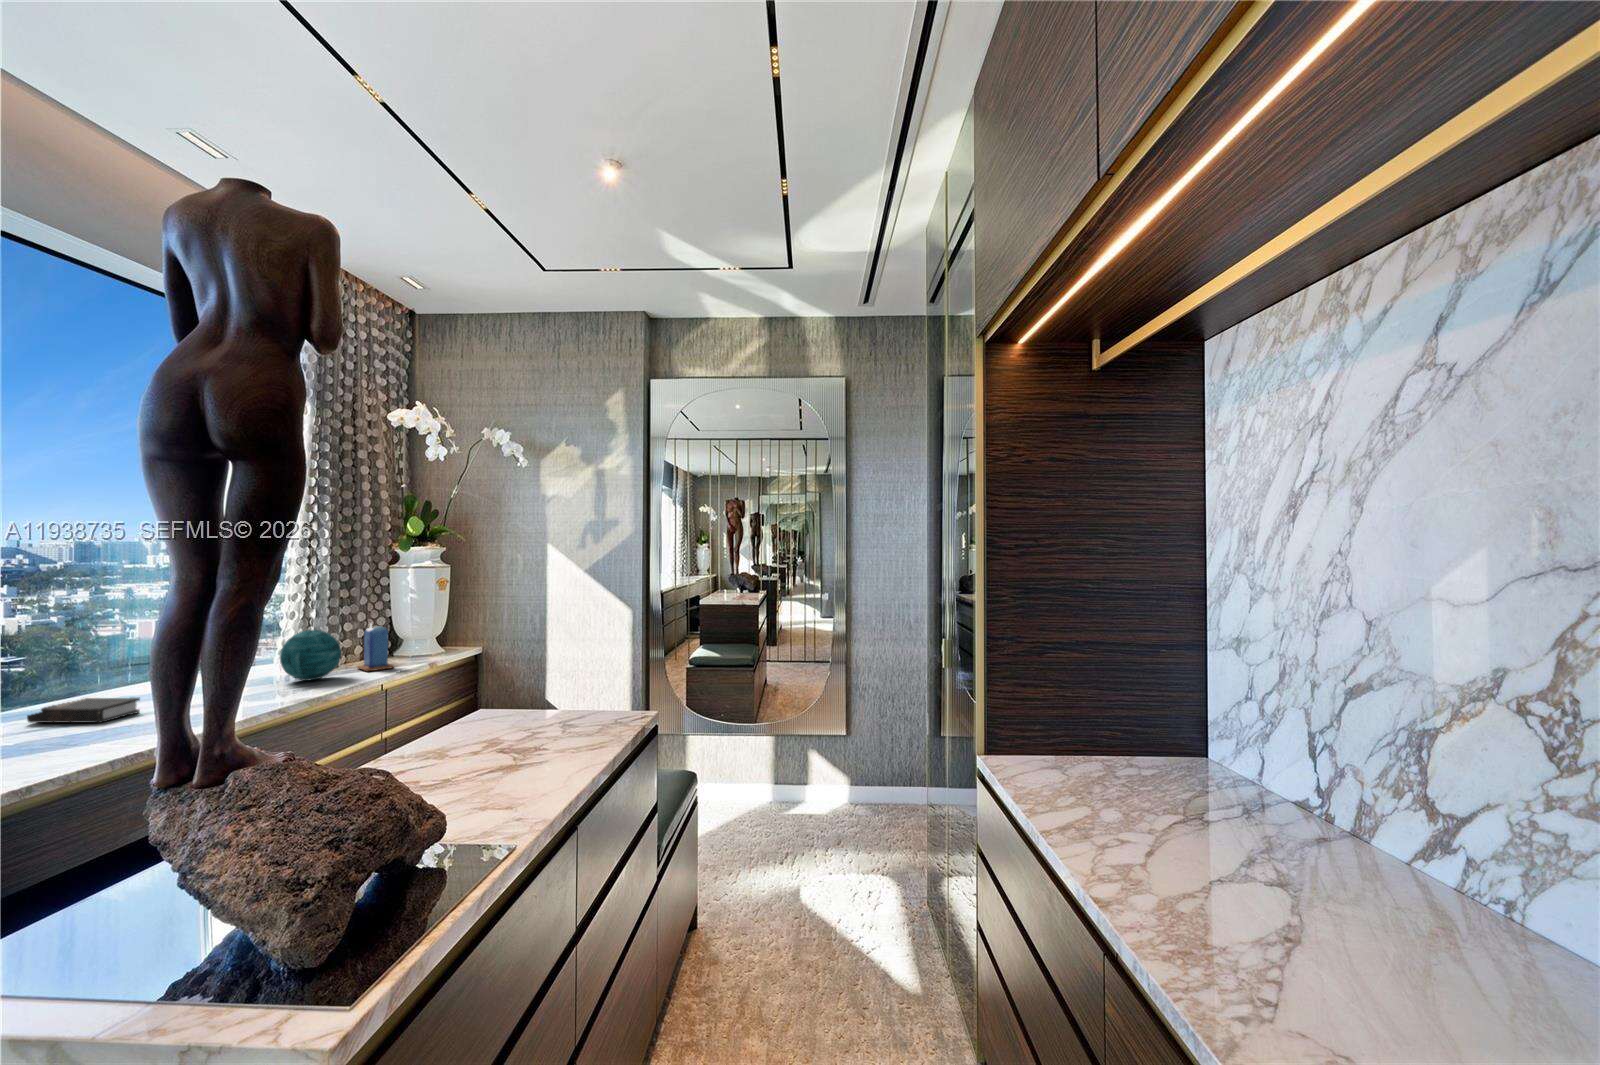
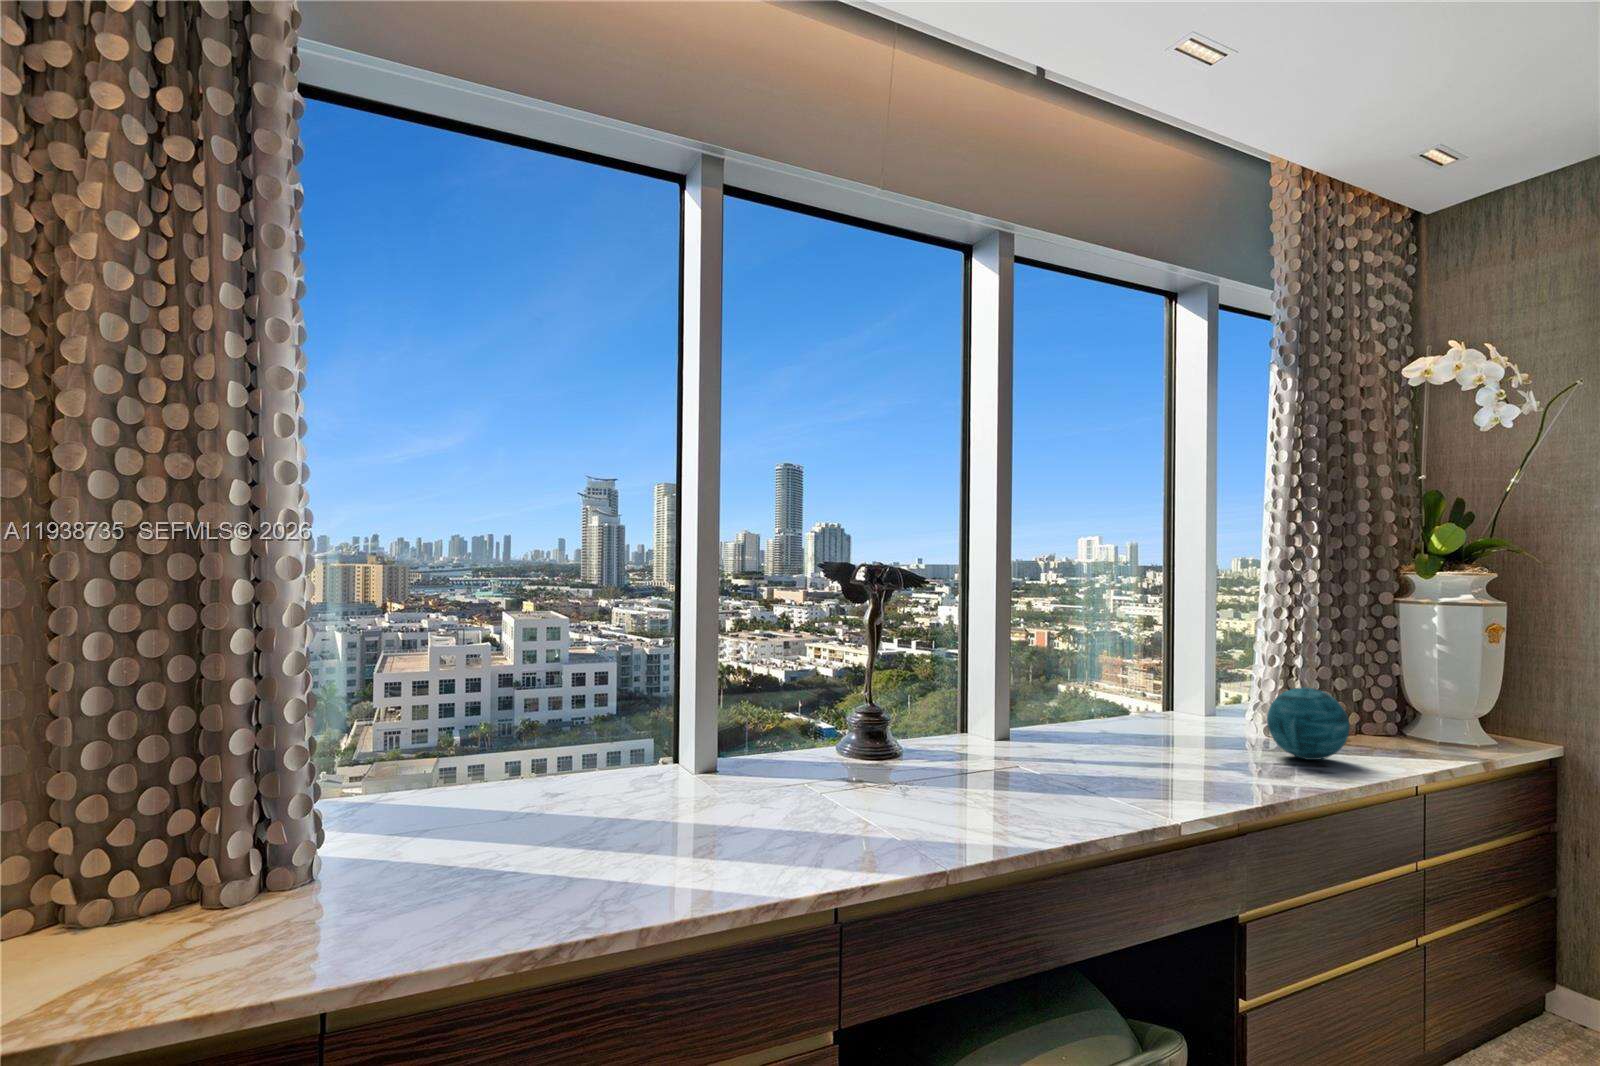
candle: present [357,624,394,671] -> none [1365,686,1427,763]
hardback book: present [27,697,140,723] -> none [1035,732,1128,771]

